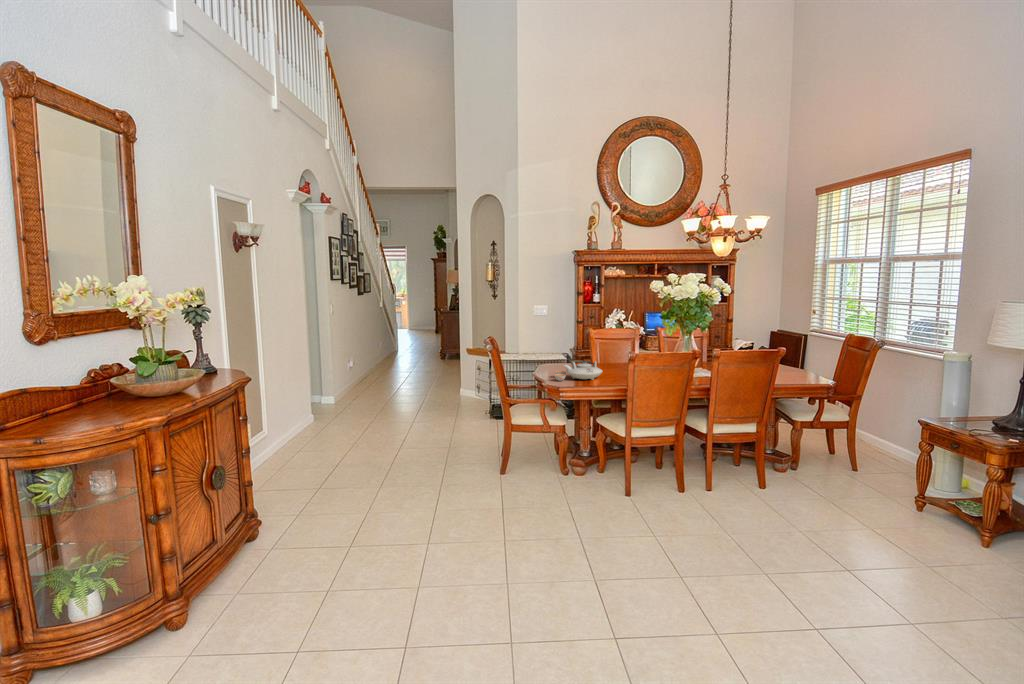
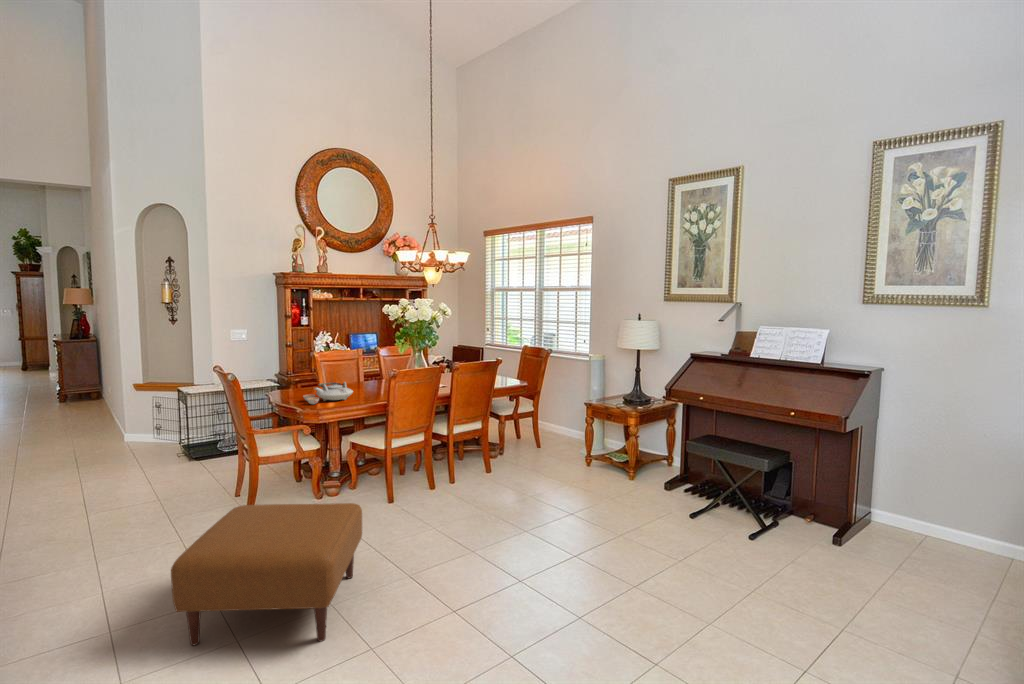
ottoman: none [375,466,554,613] -> present [171,503,362,645]

